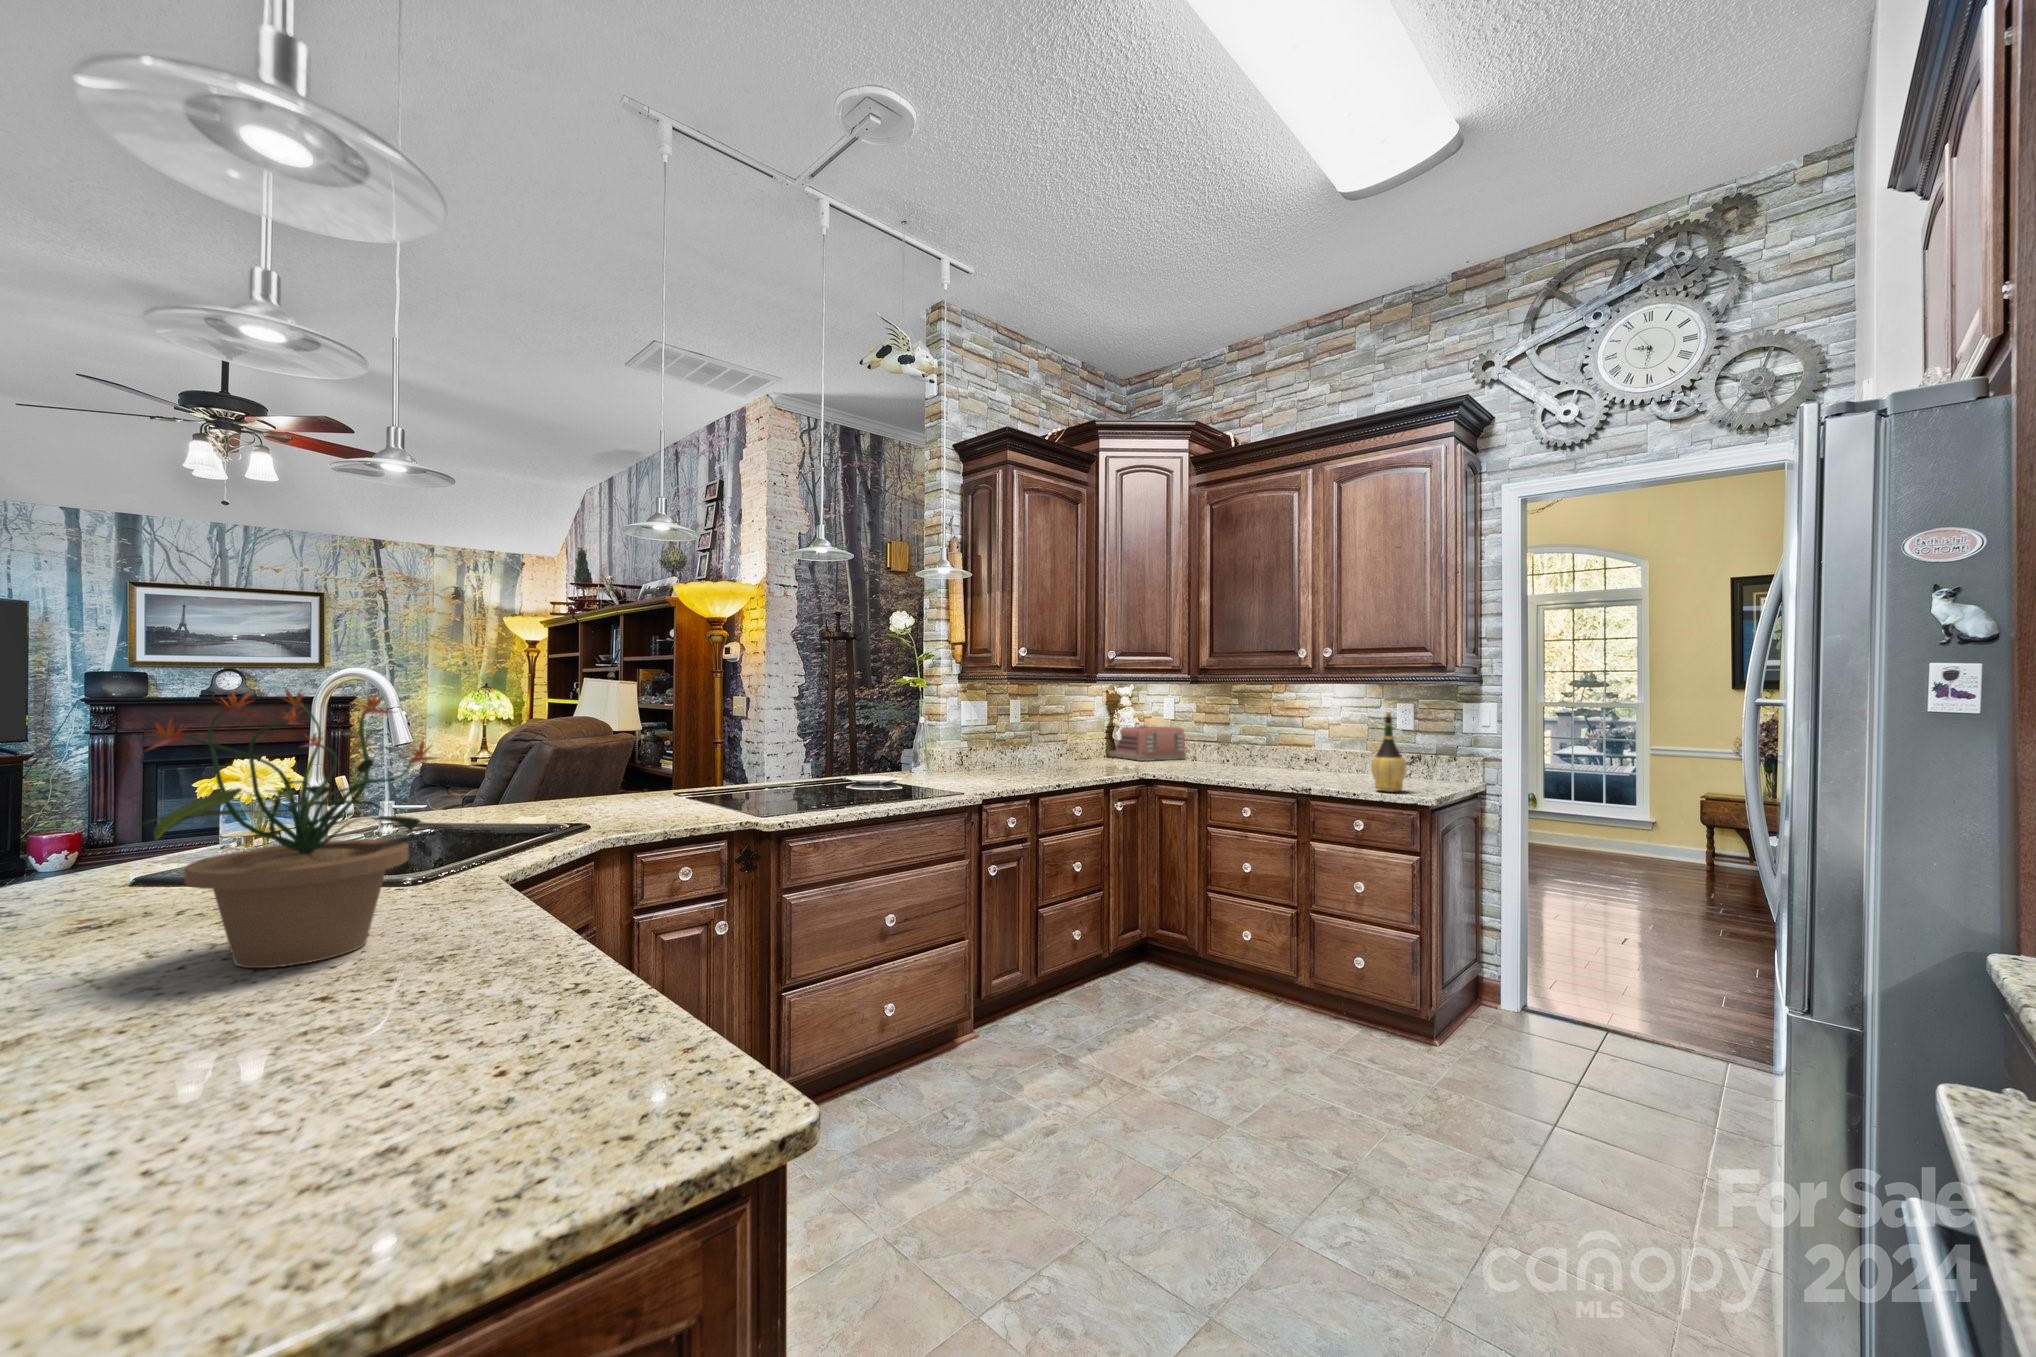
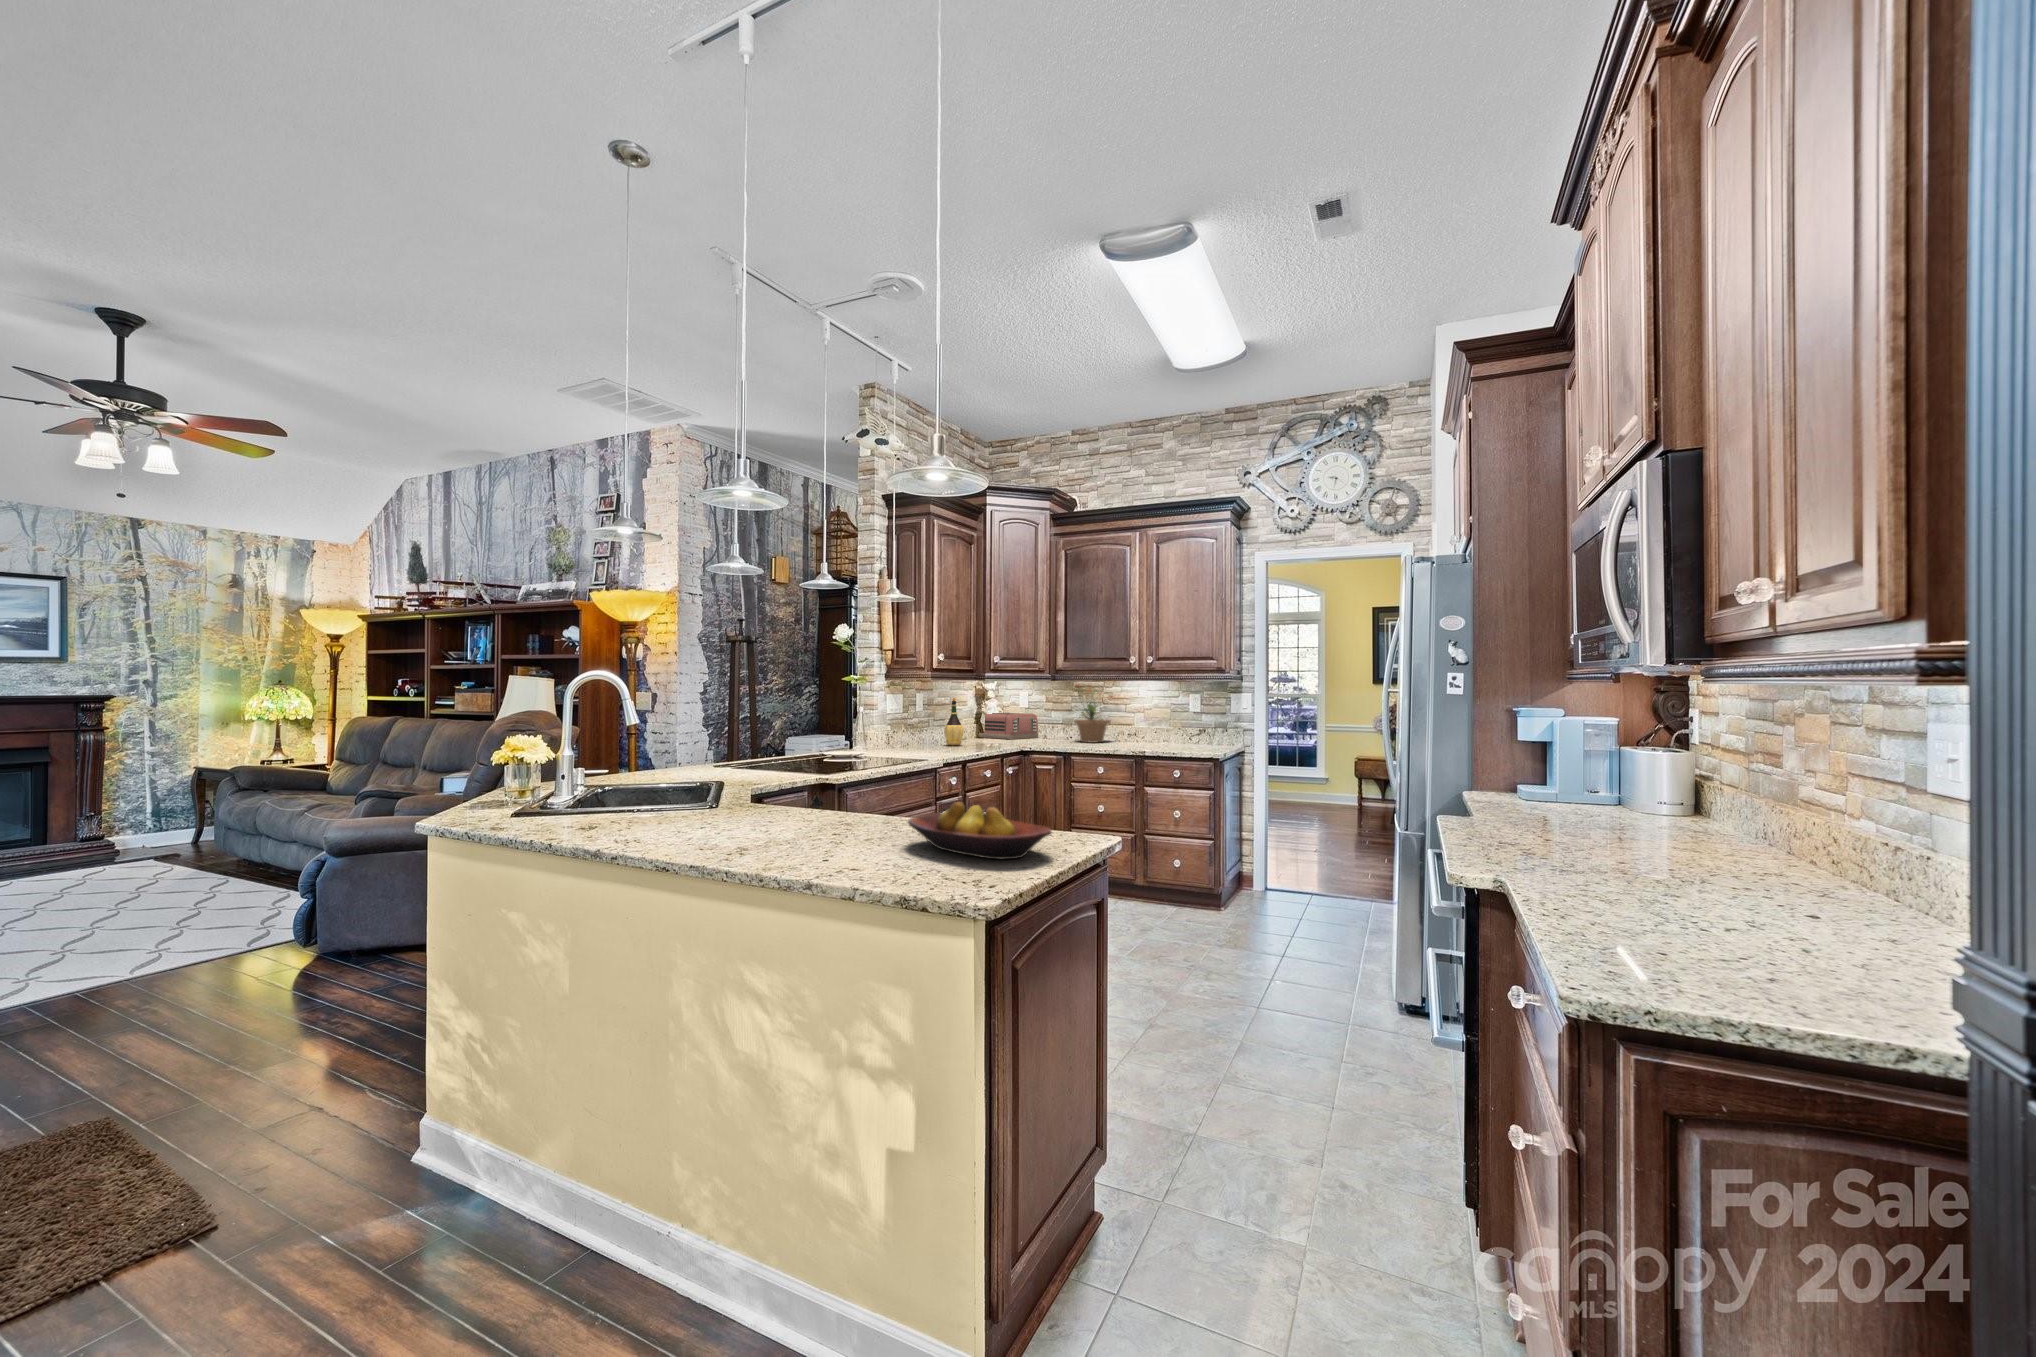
potted plant: present [141,689,438,968] -> present [1074,684,1113,743]
wine bottle: present [1371,712,1406,792] -> present [944,698,964,745]
fruit bowl: none [316,959,610,1153] -> present [908,802,1052,859]

